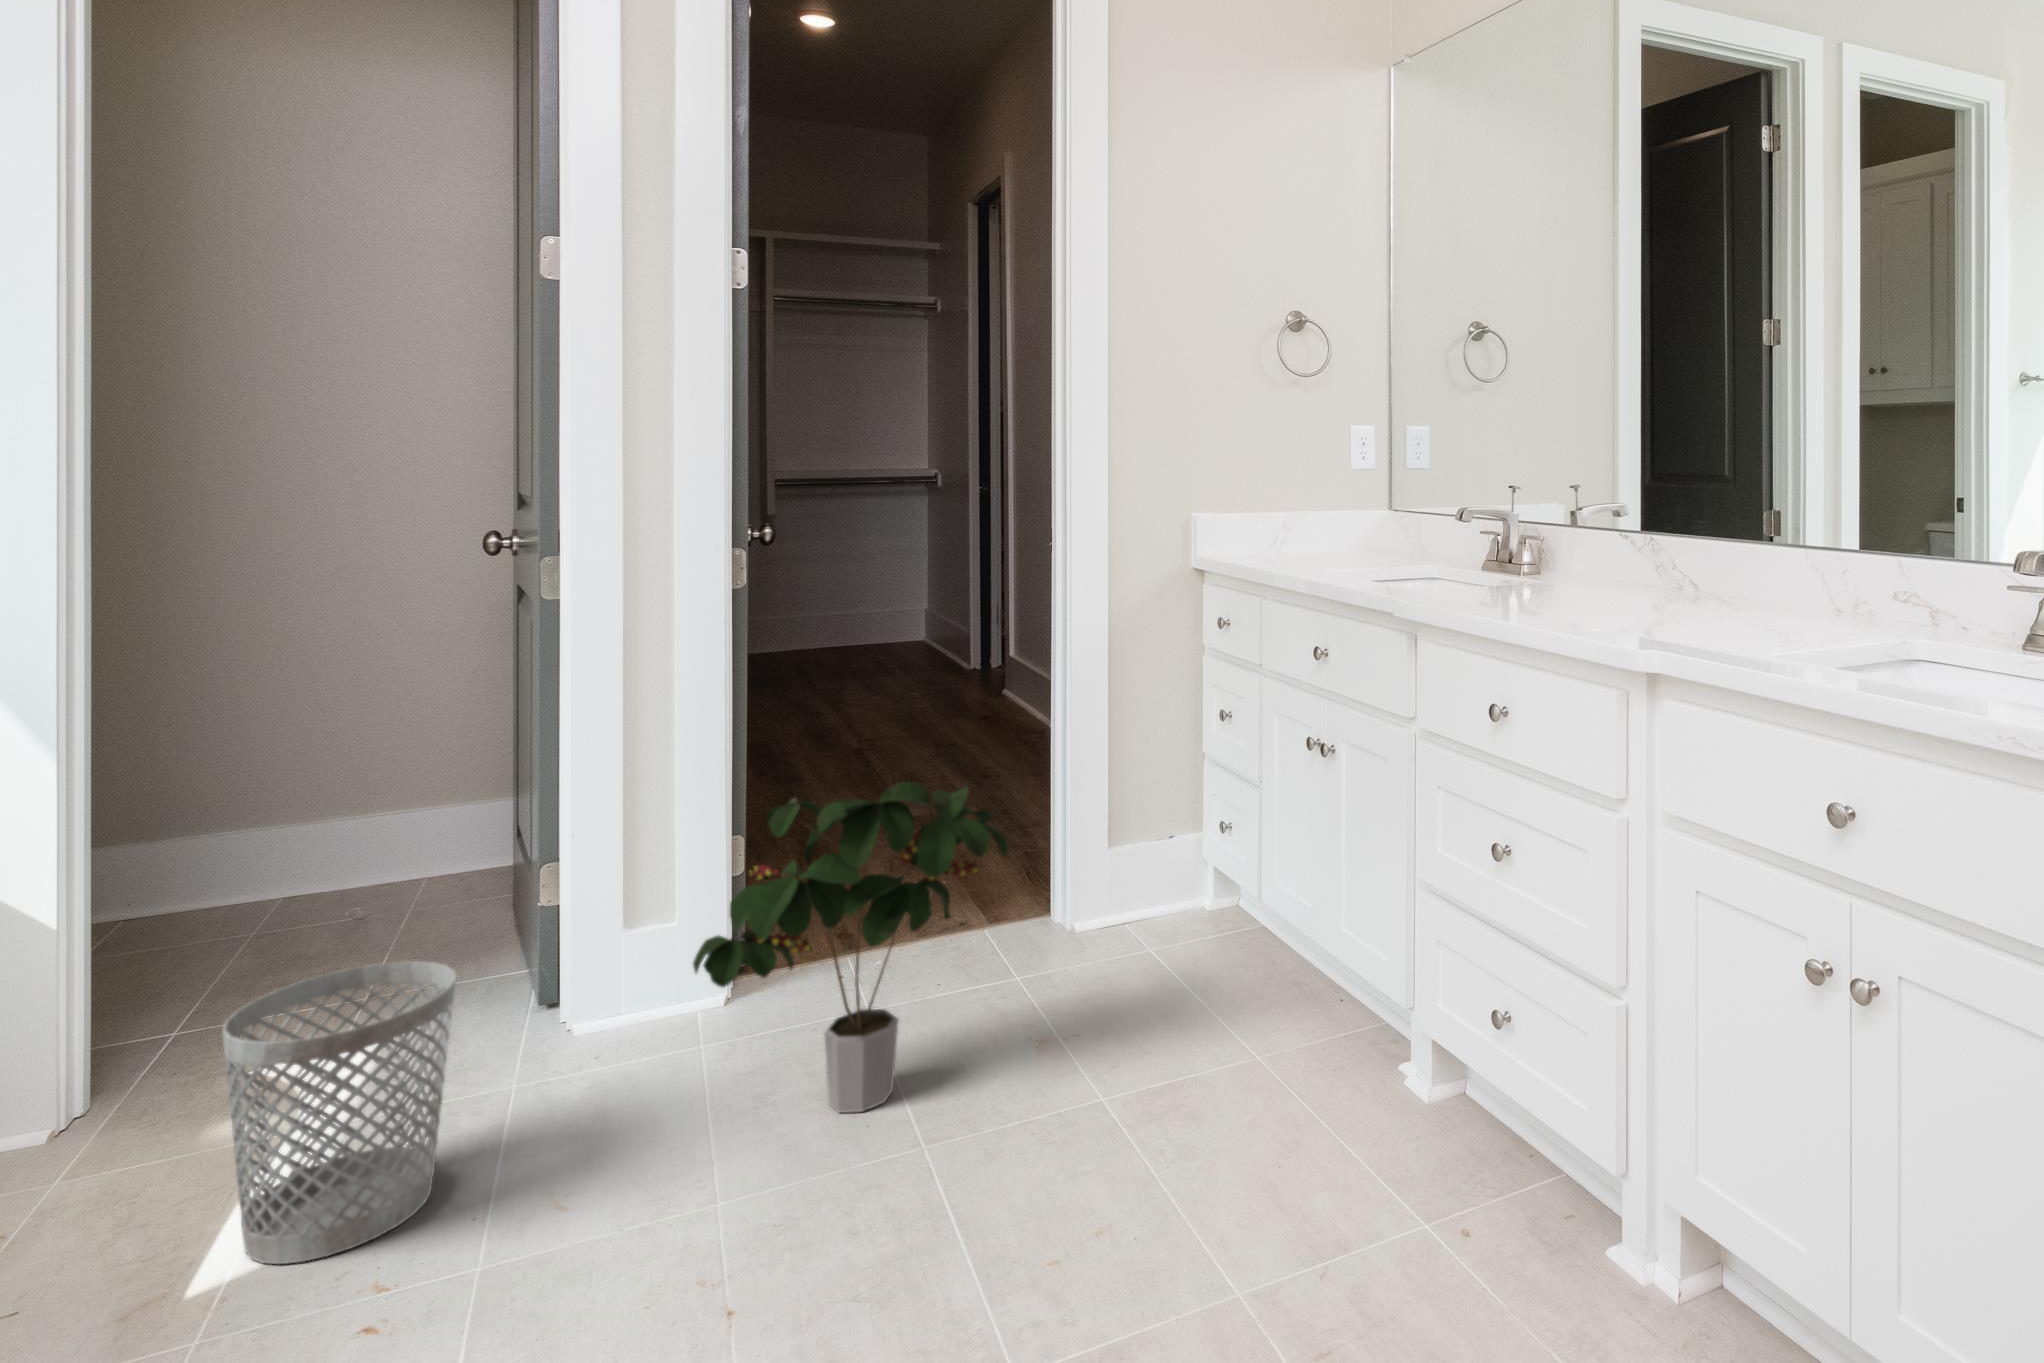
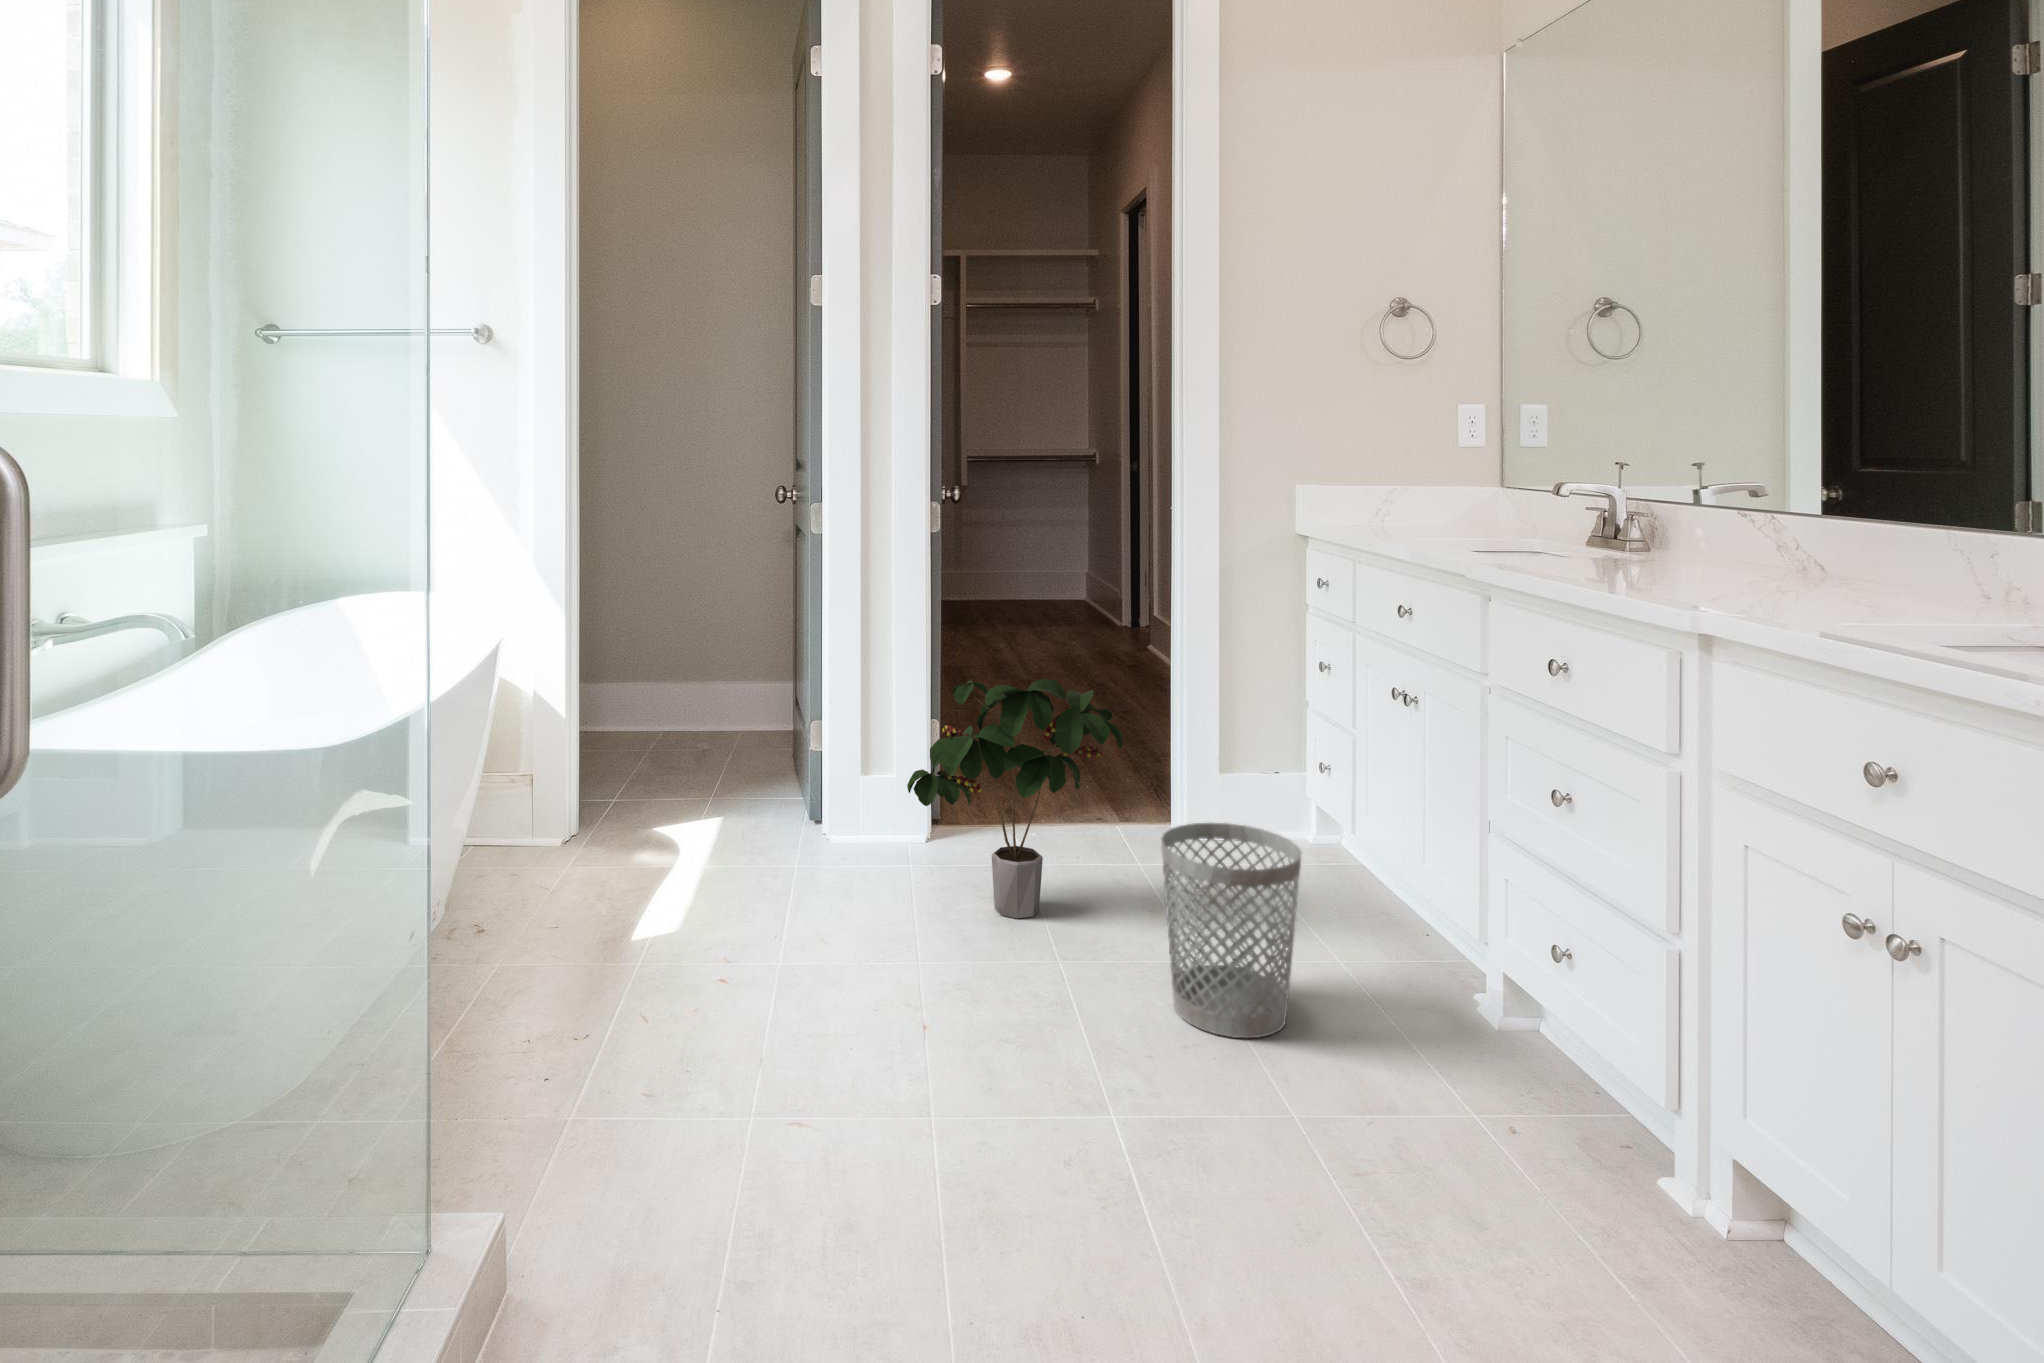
wastebasket: present [222,961,456,1264] -> present [1161,823,1302,1038]

